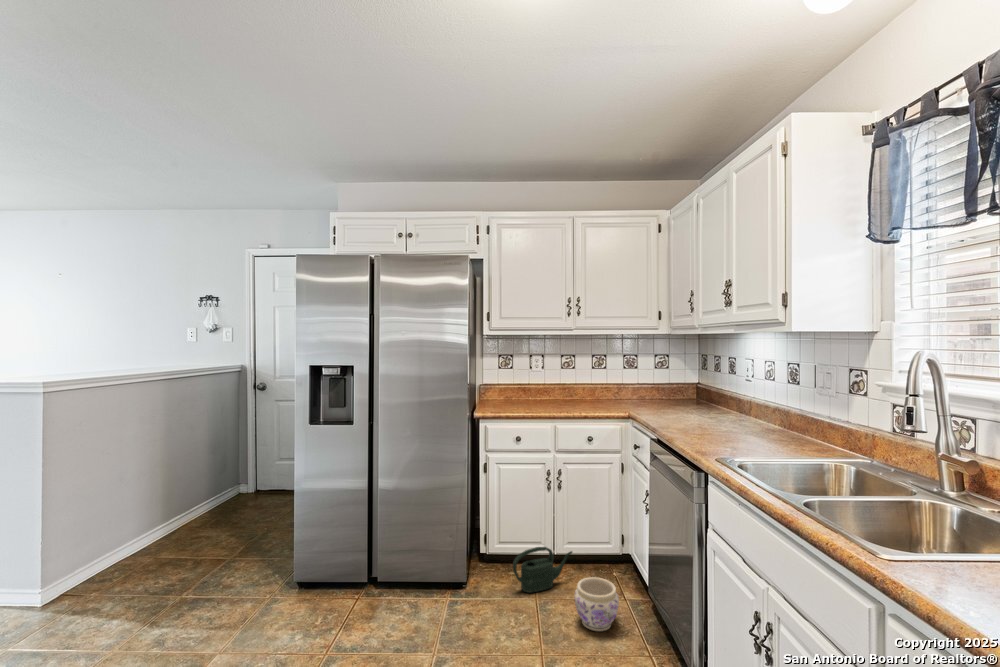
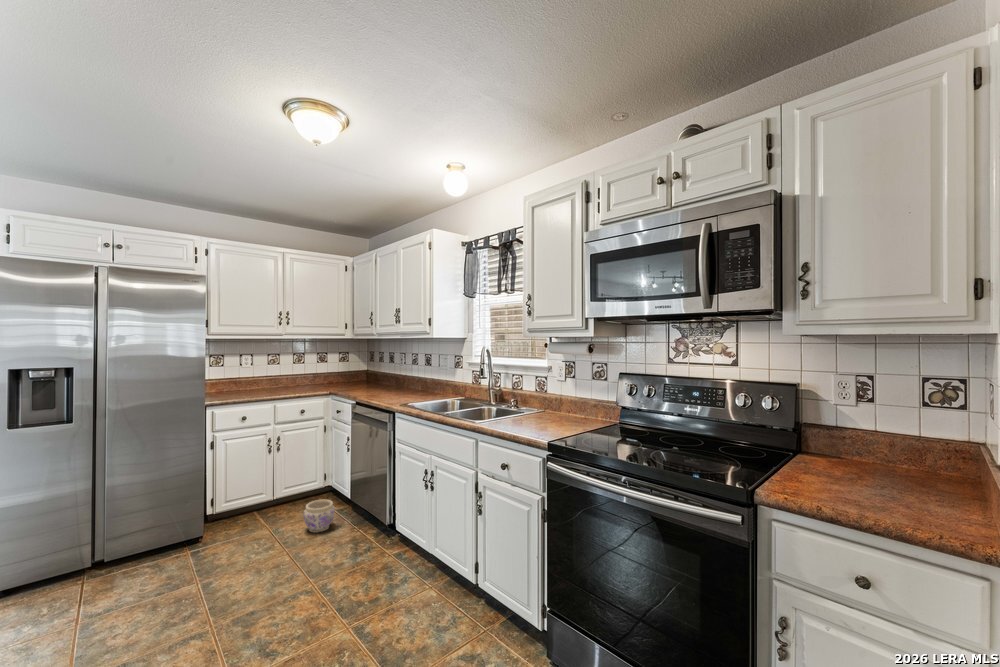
watering can: present [513,547,572,593] -> none [247,493,291,530]

